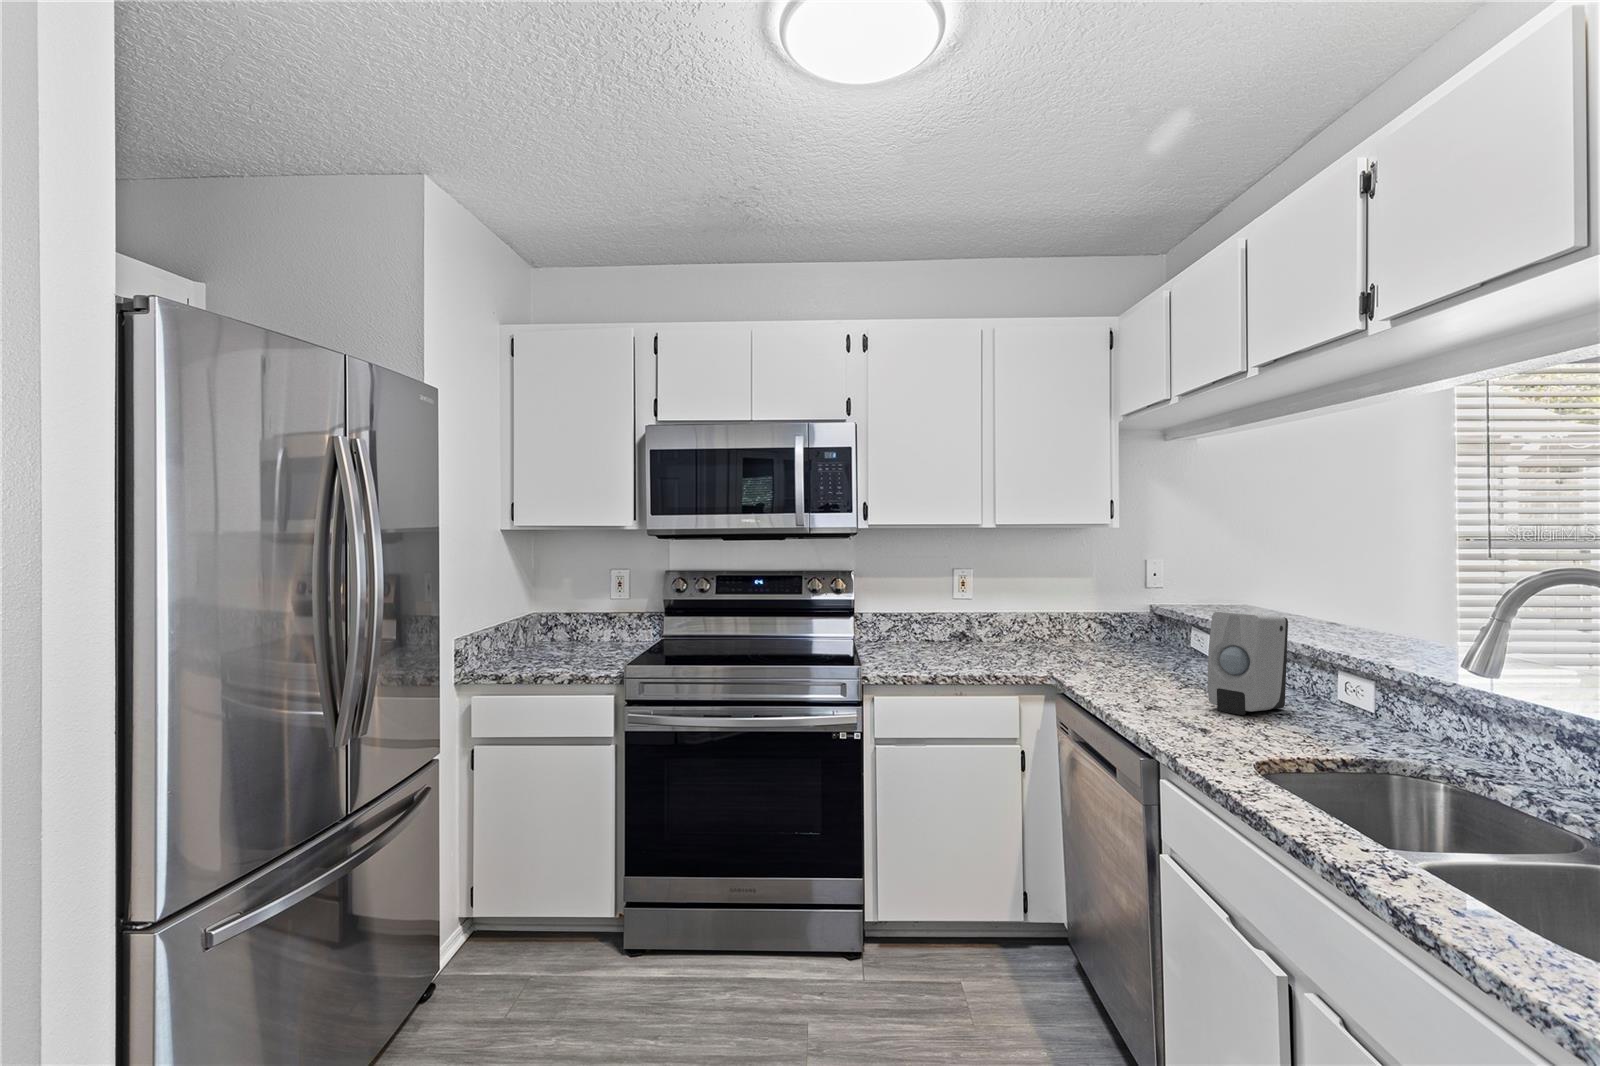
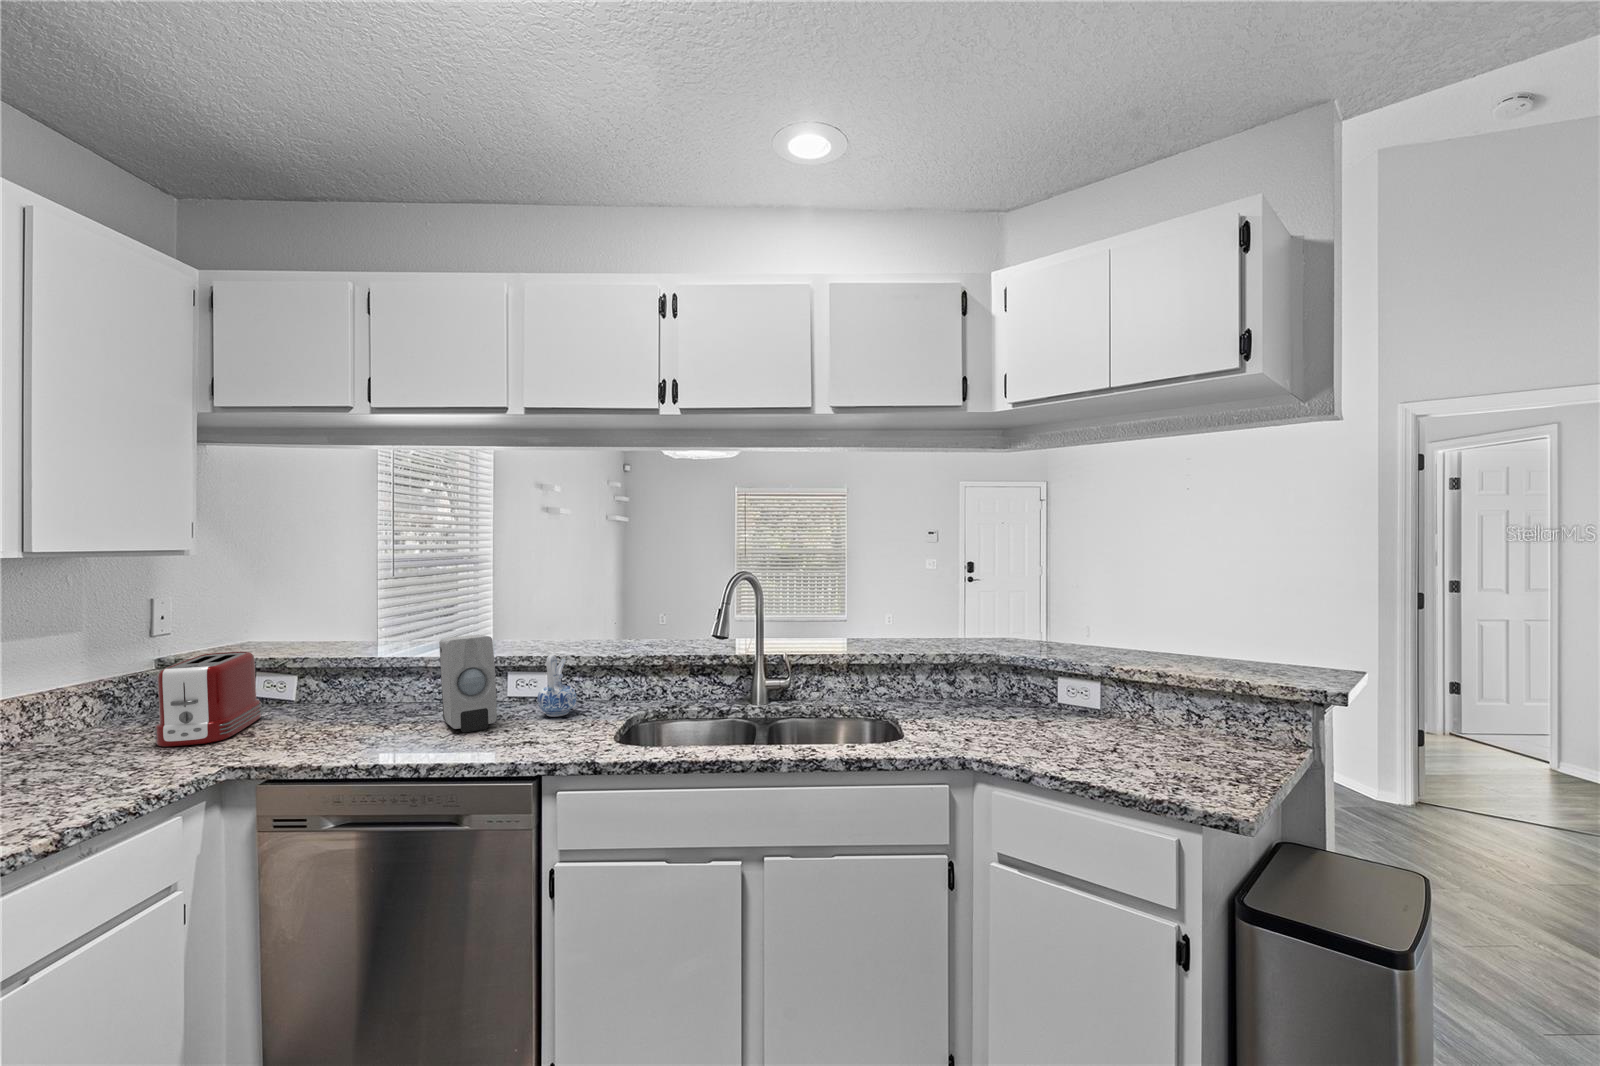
toaster: none [1078,602,1168,665] -> present [153,652,262,747]
ceramic pitcher: none [1316,653,1374,734] -> present [537,655,576,717]

